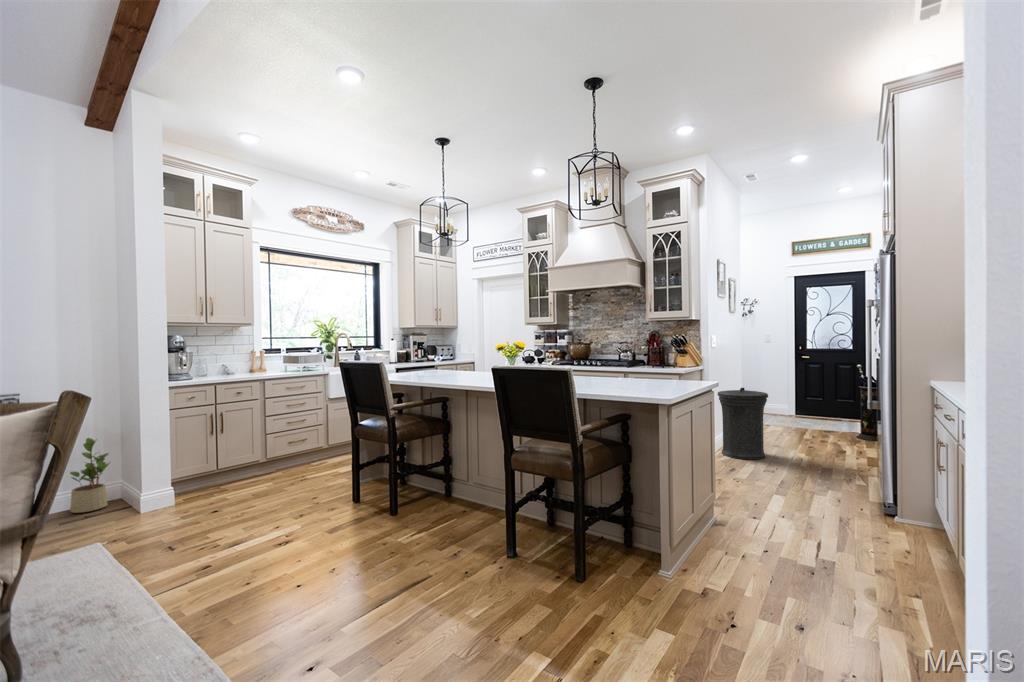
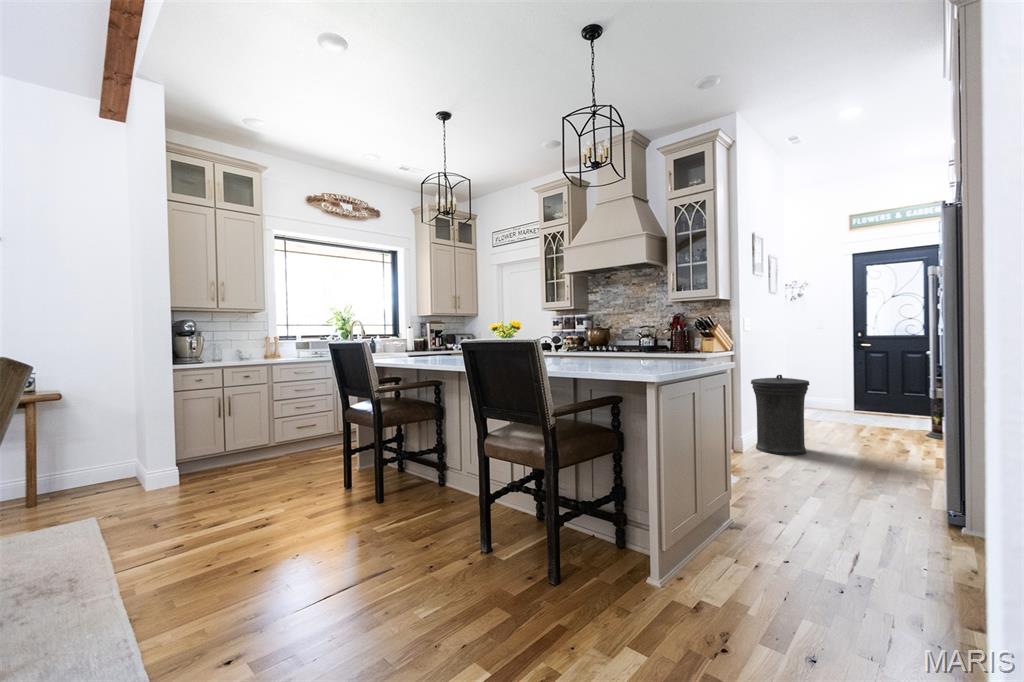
potted plant: present [70,438,109,513] -> none [77,419,117,492]

